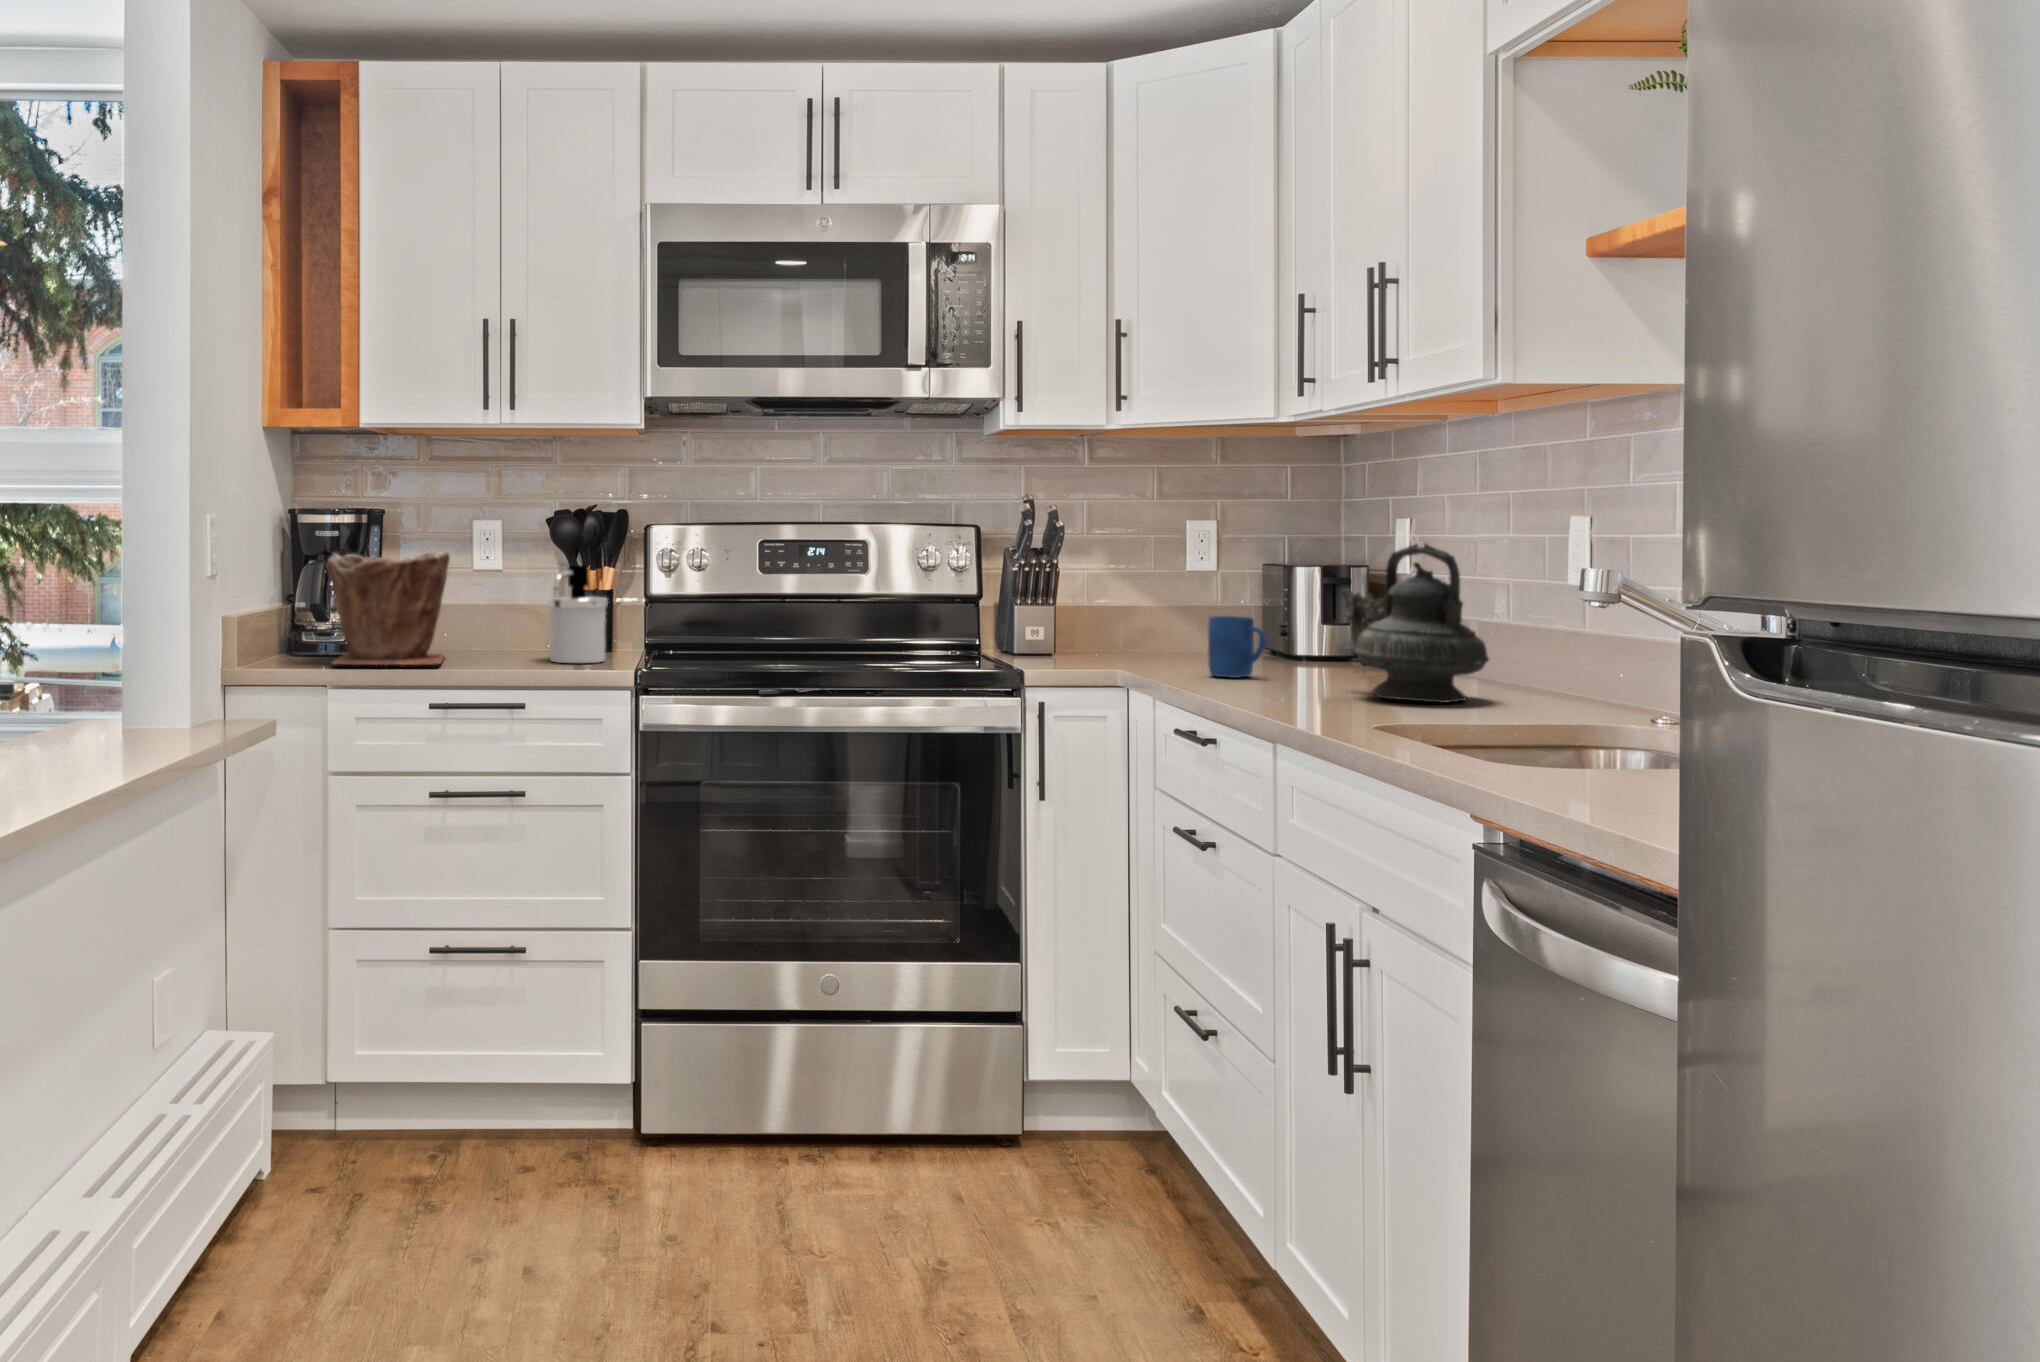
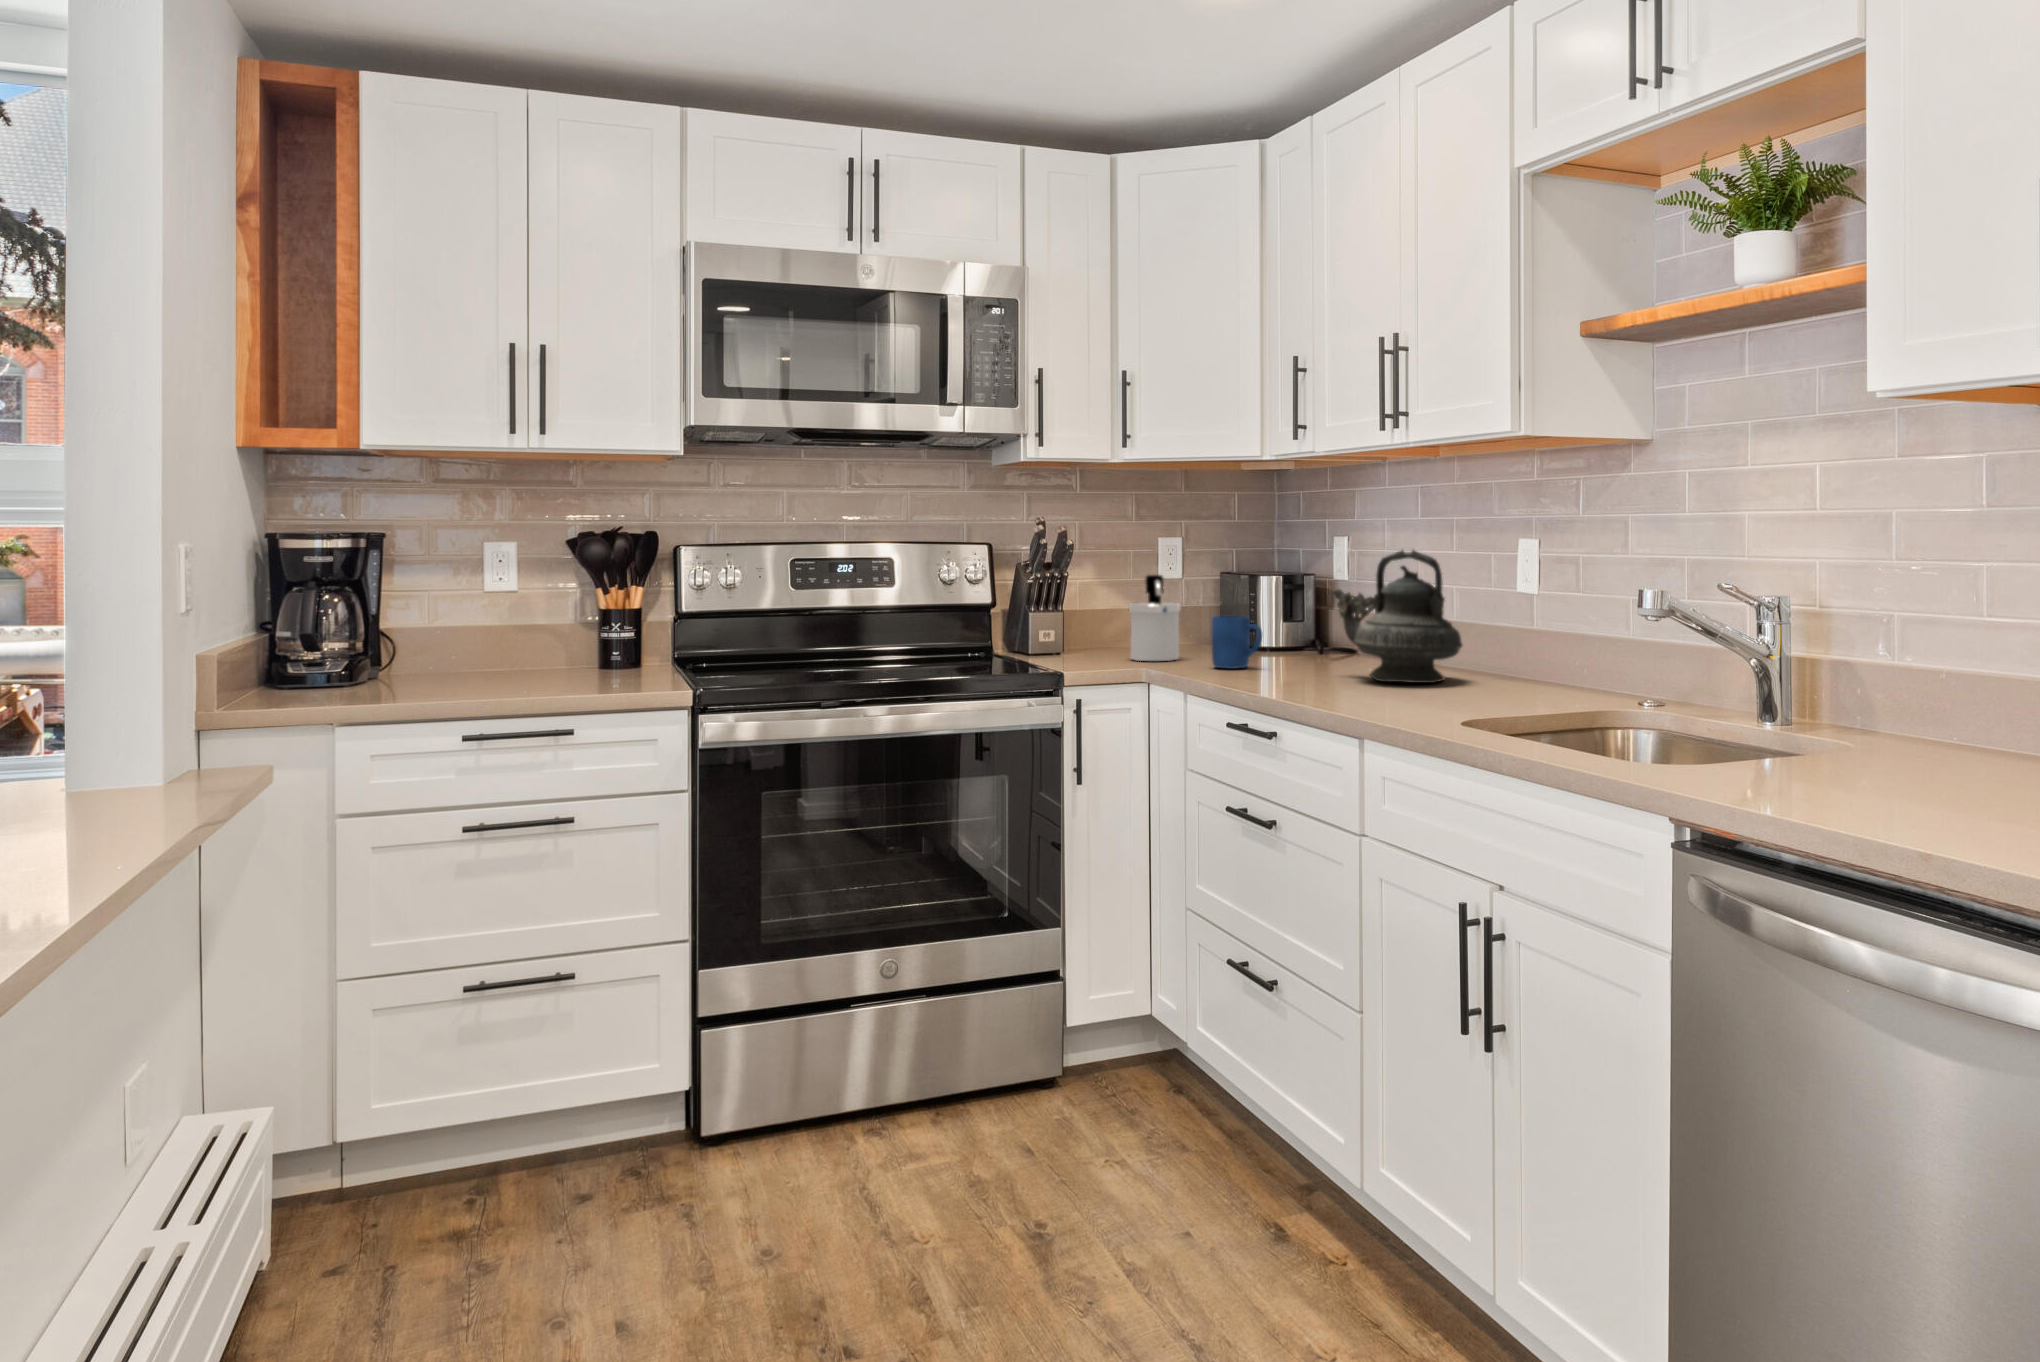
plant pot: present [327,552,450,665] -> none [326,575,470,698]
soap dispenser: present [549,565,608,663] -> present [1129,575,1180,661]

